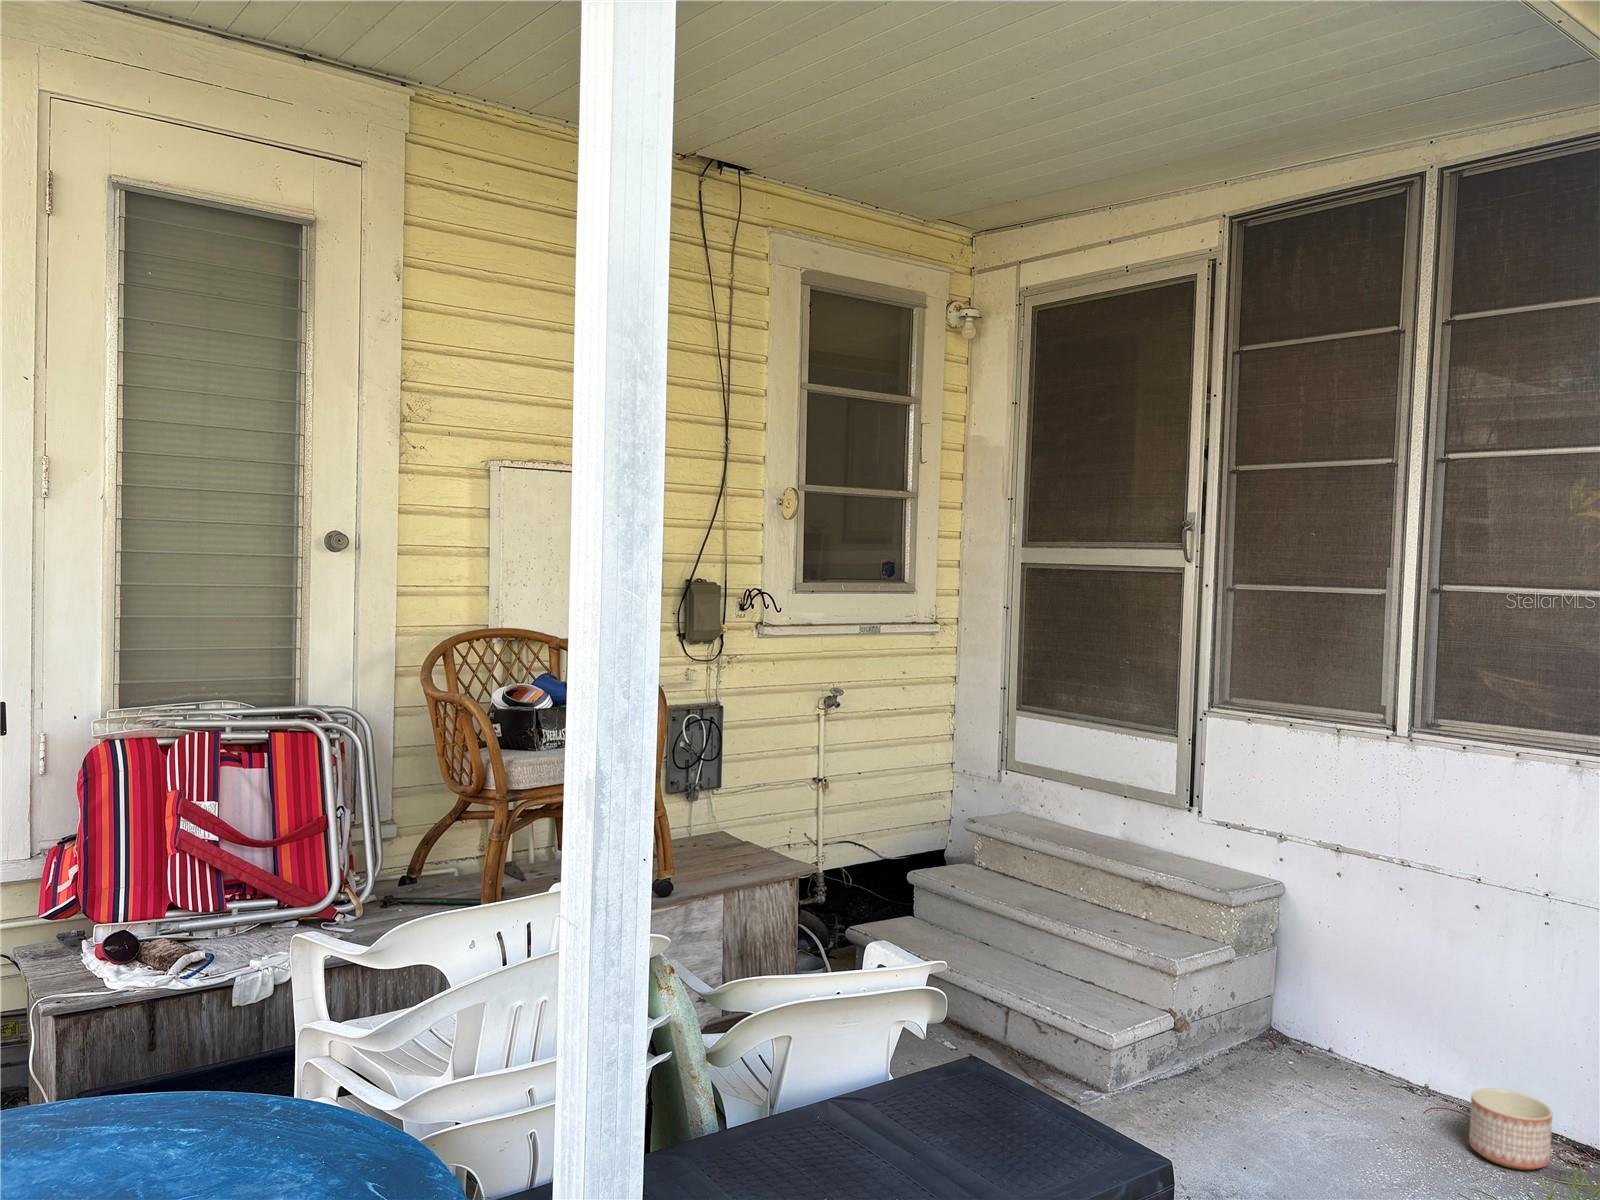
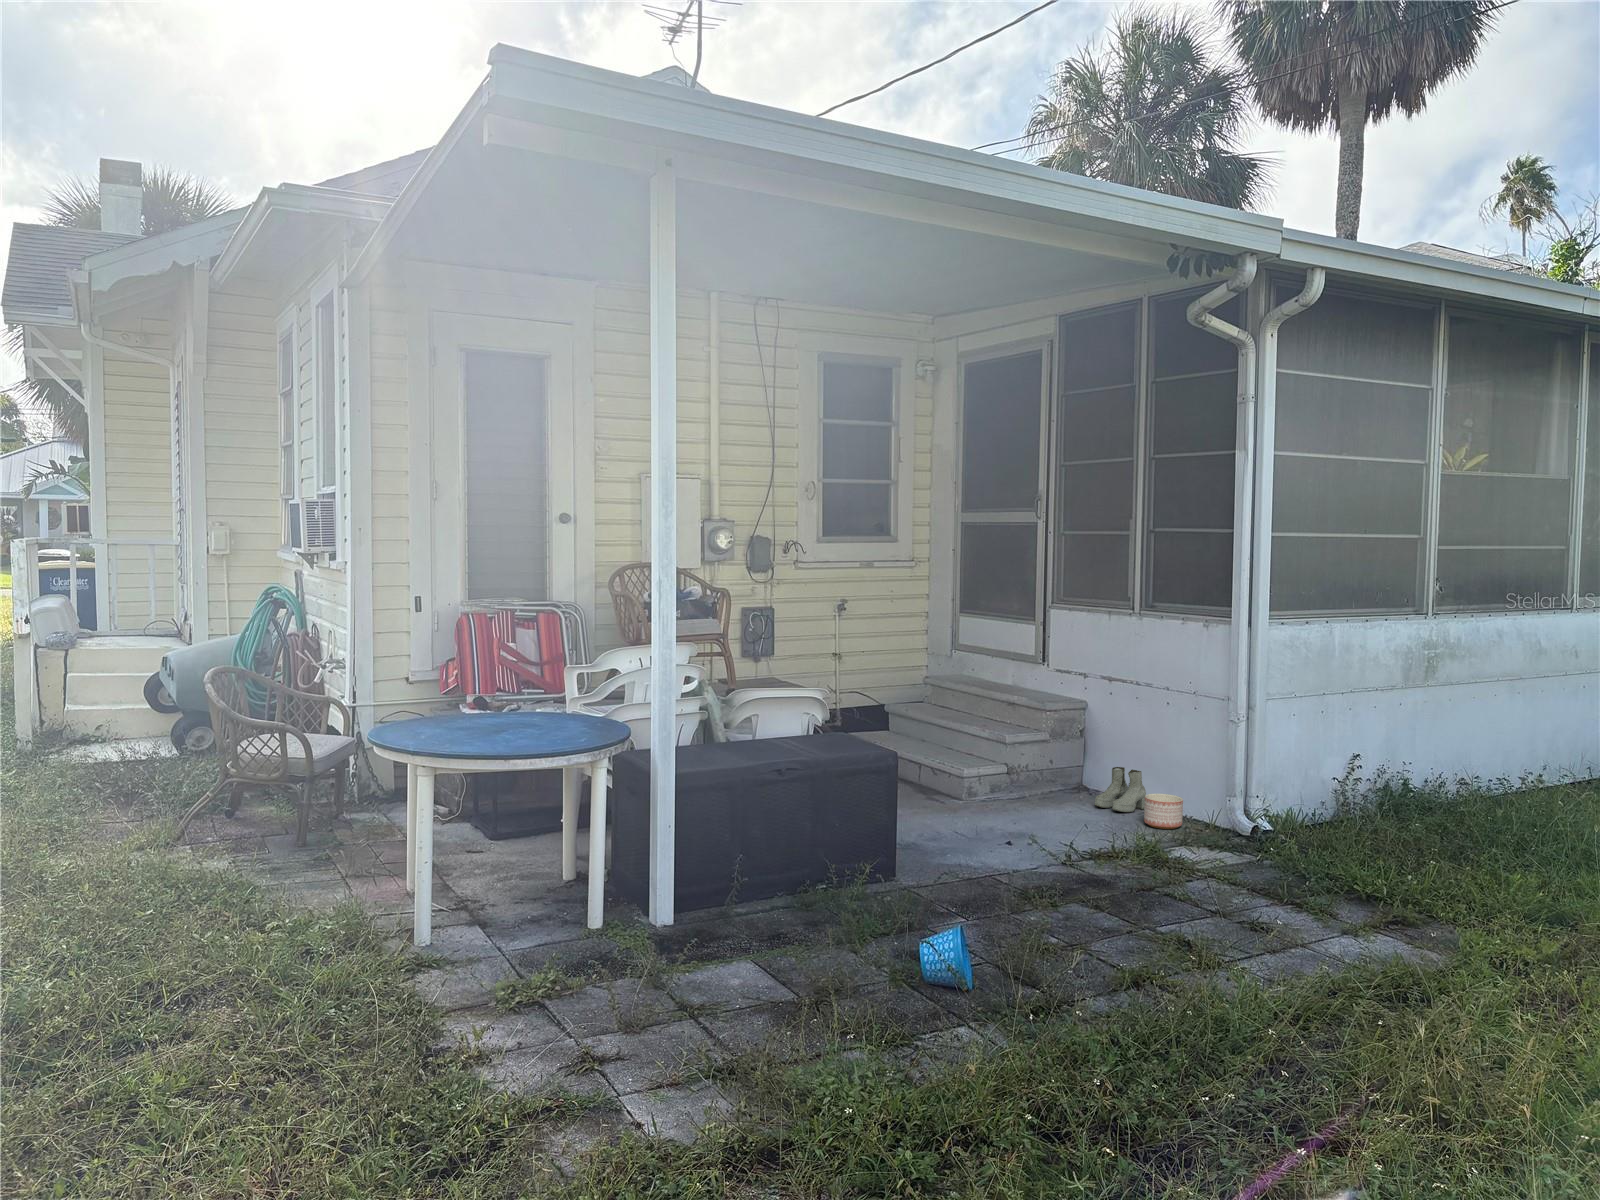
boots: none [1340,1017,1433,1114] -> present [1095,767,1146,812]

